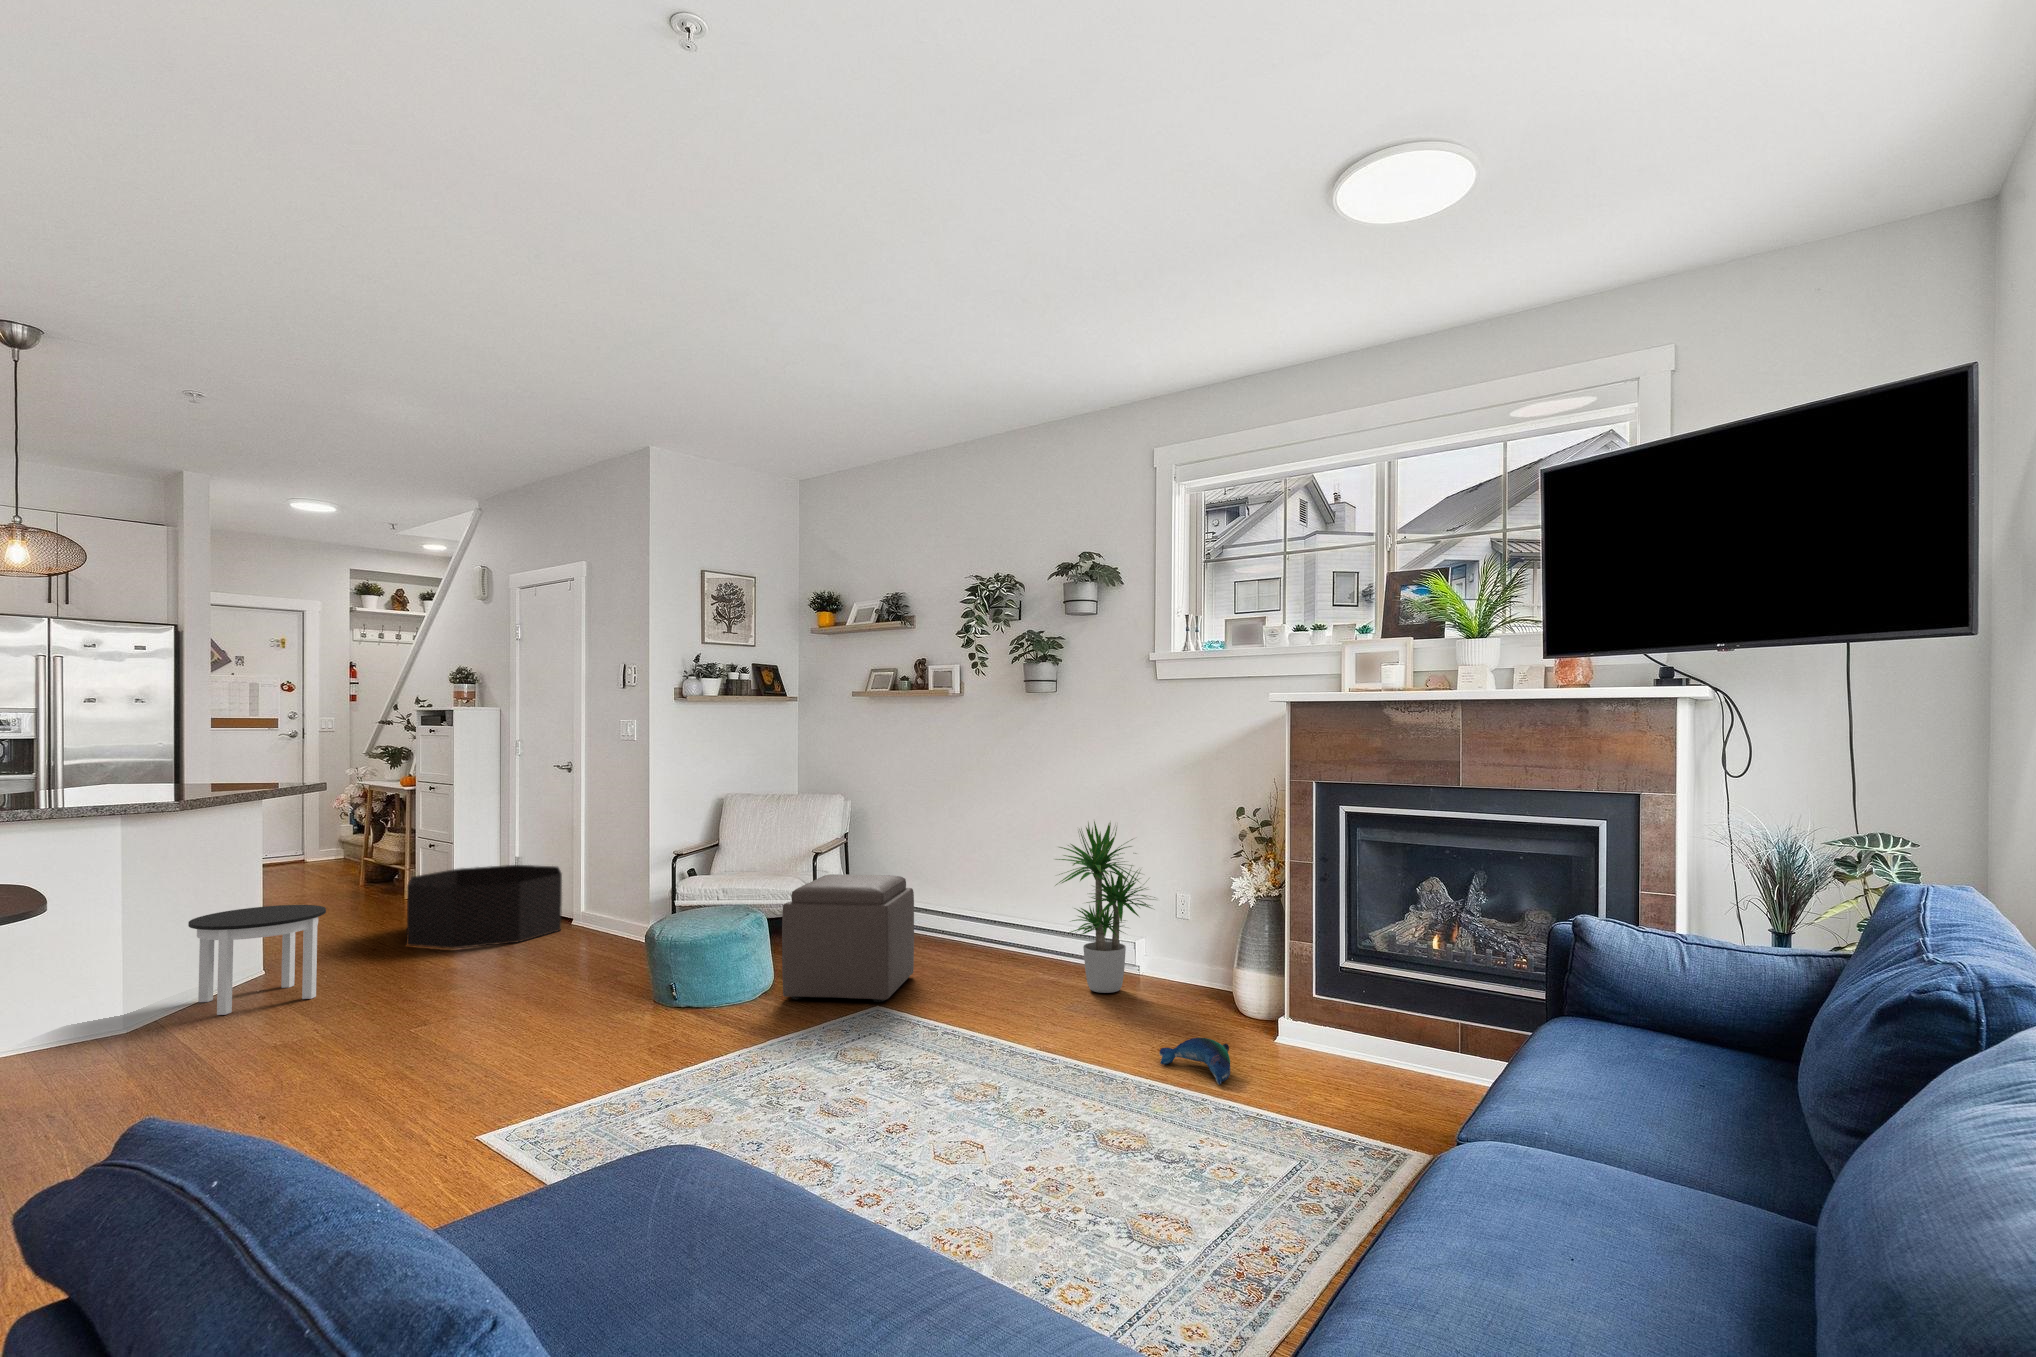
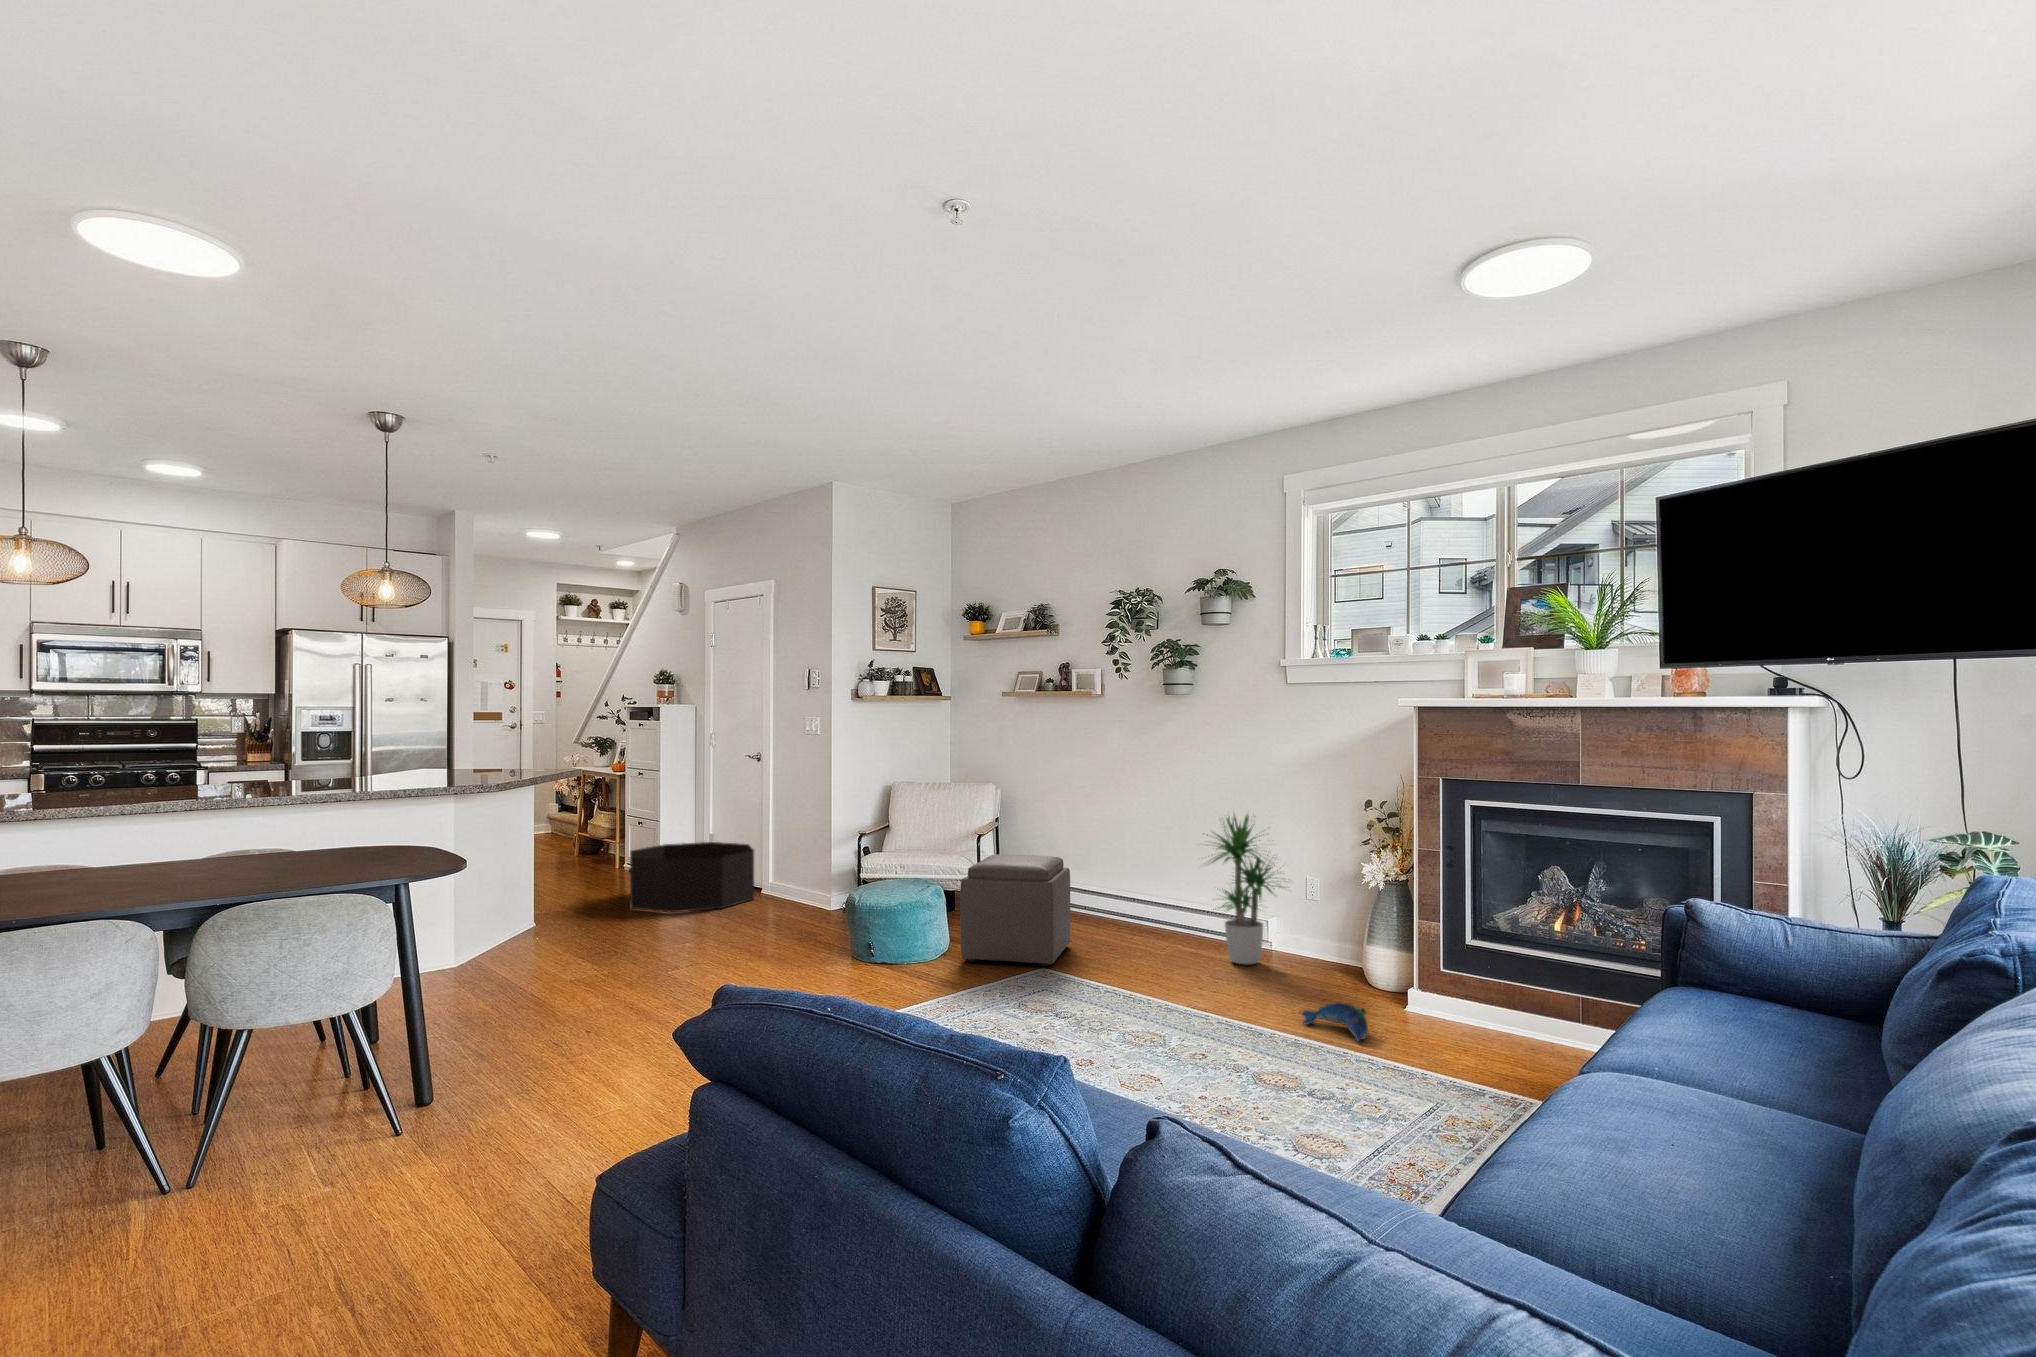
round table: present [188,905,326,1015] -> none [481,871,581,959]

